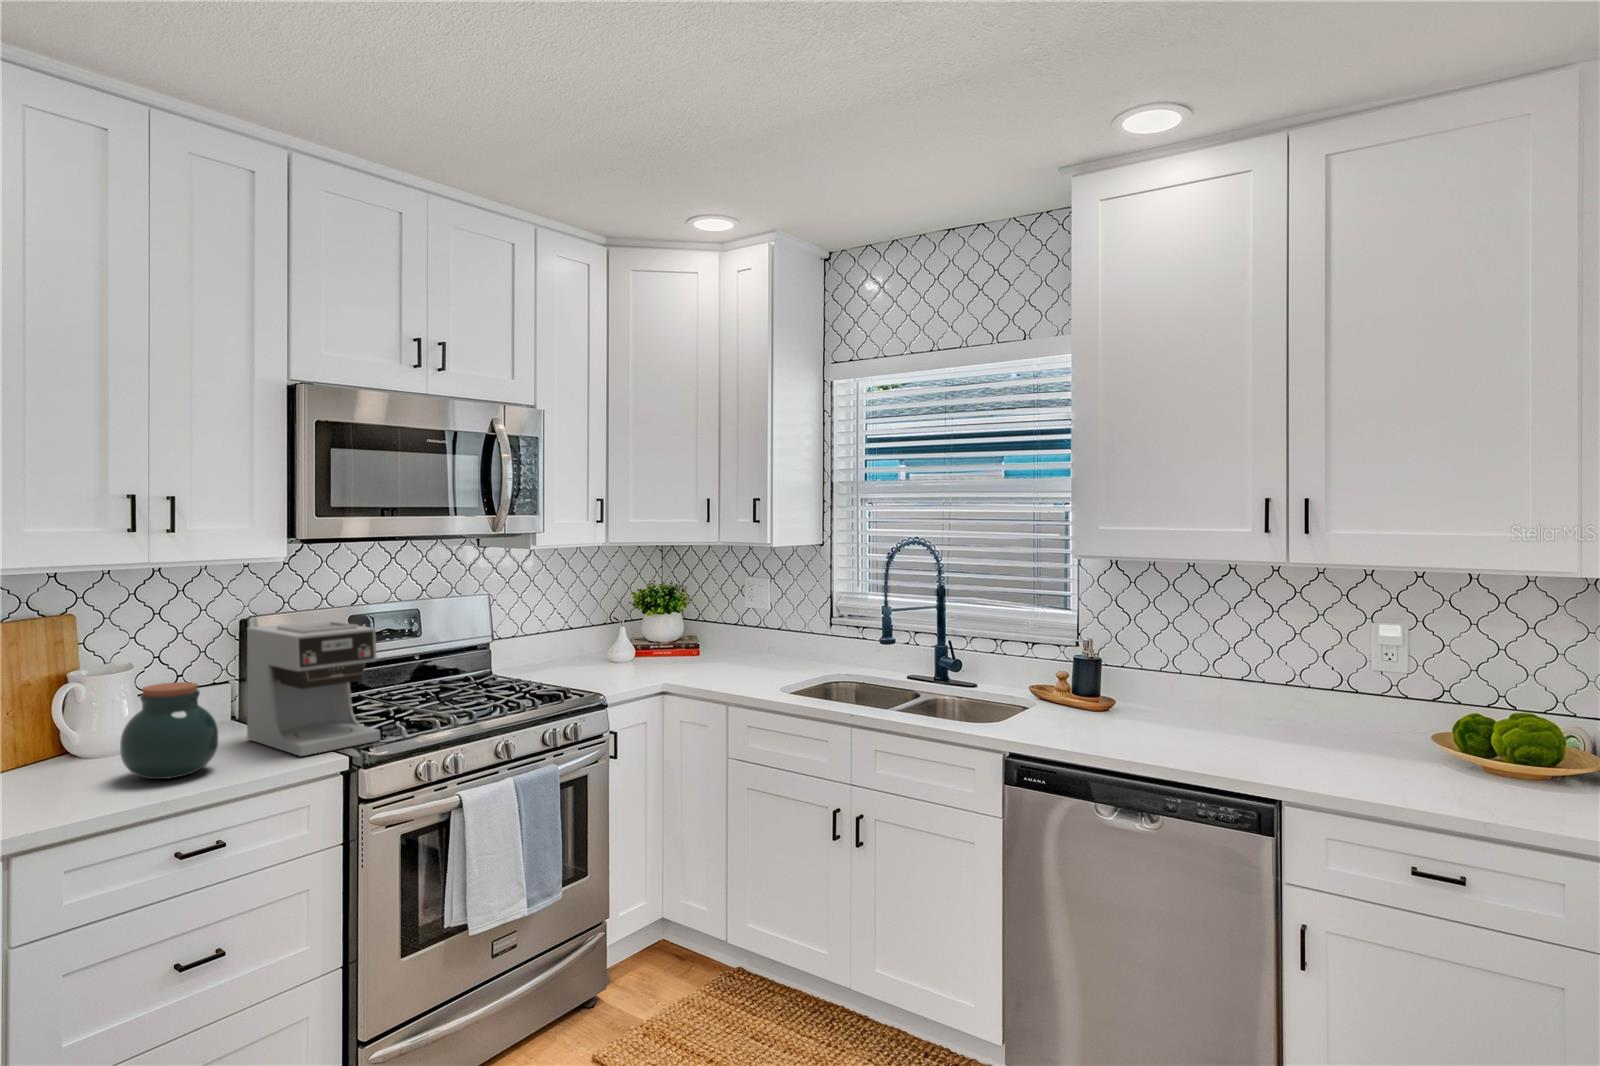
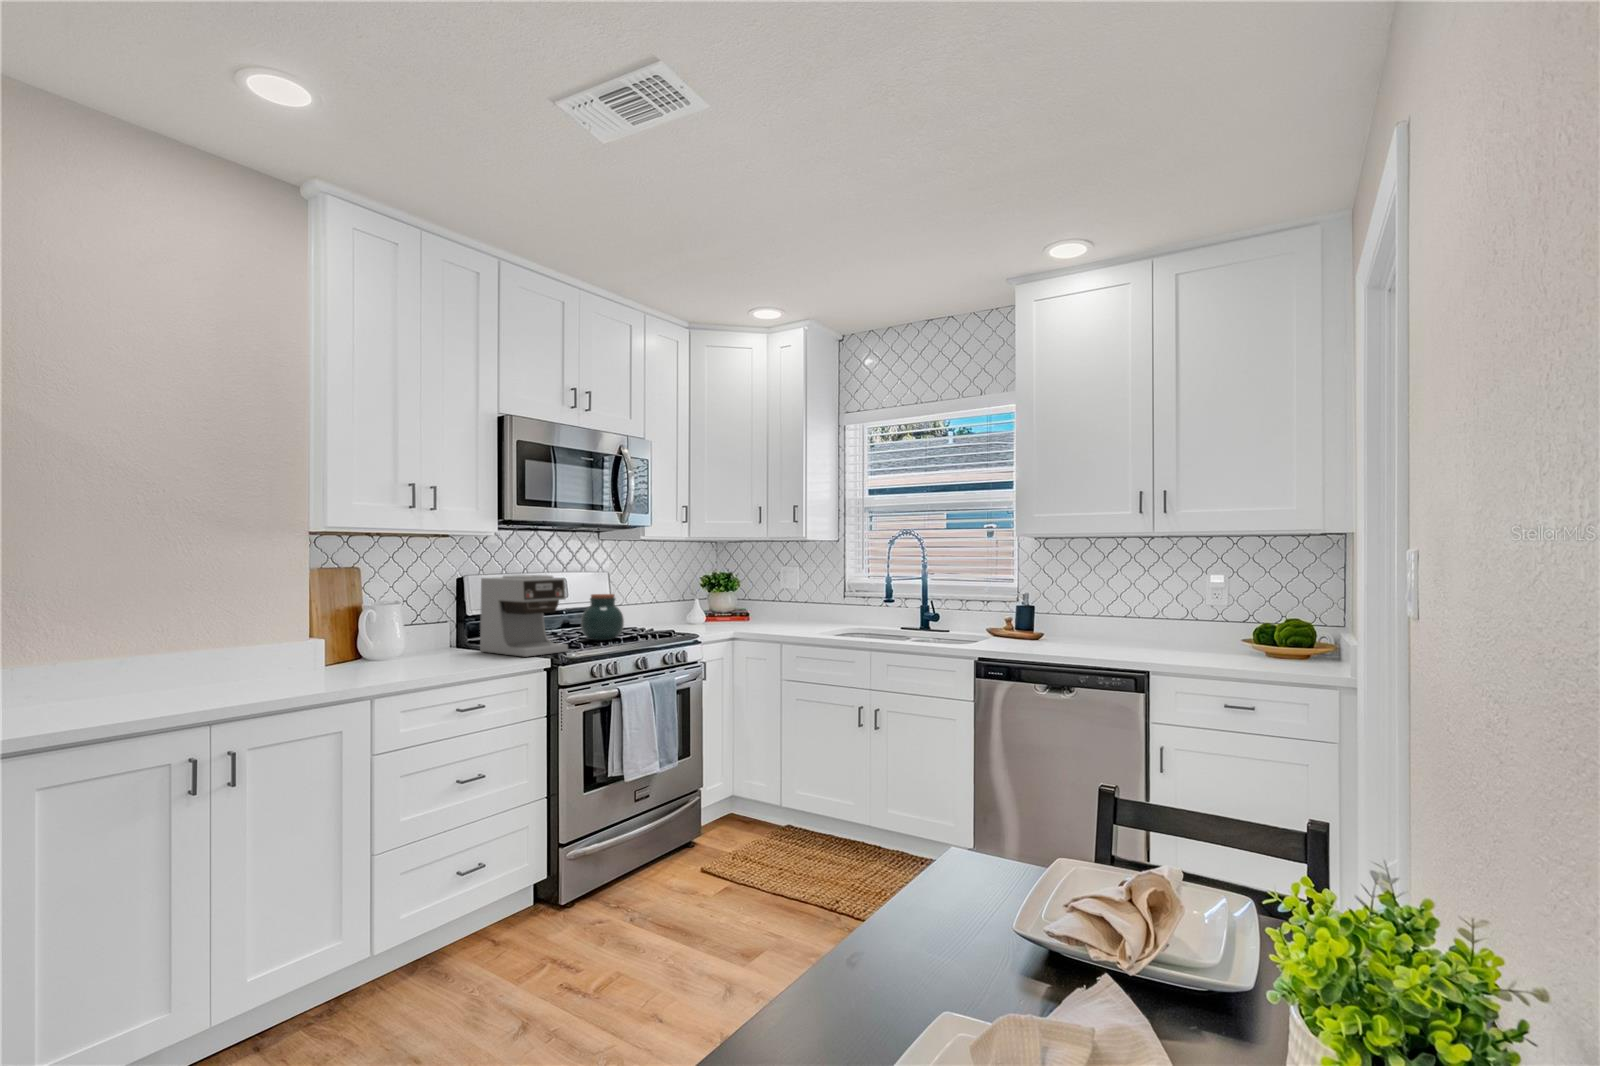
jar: present [120,682,218,779] -> present [581,594,624,641]

